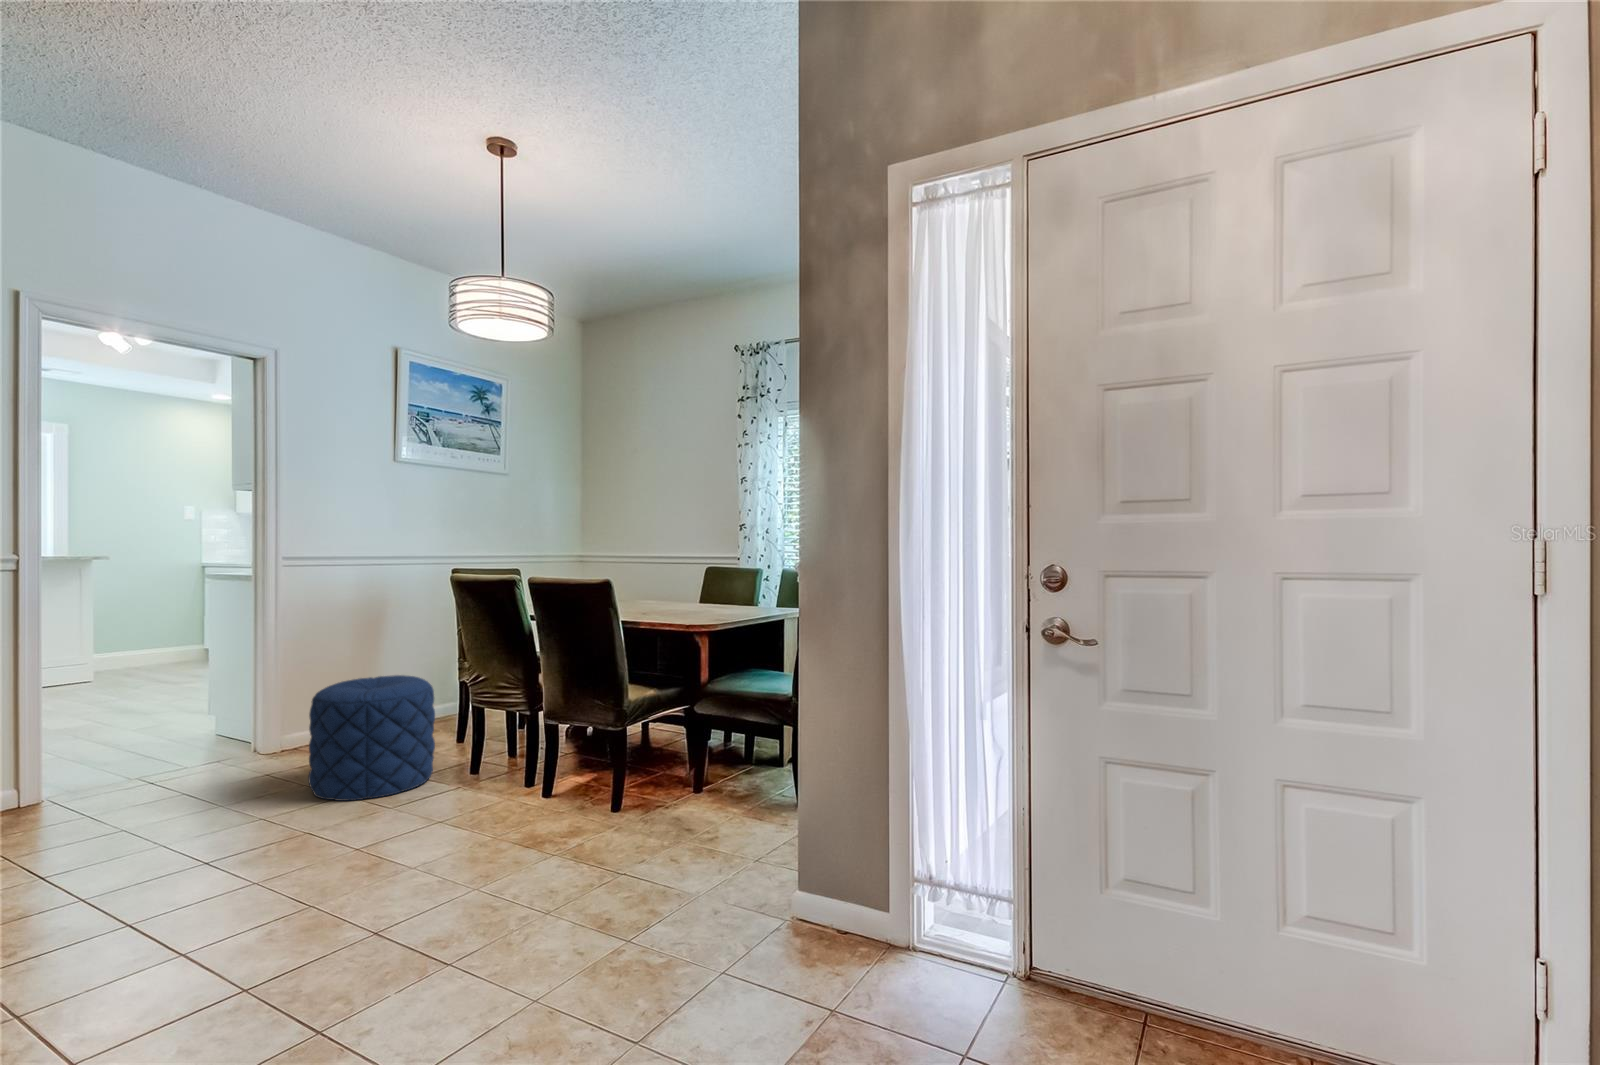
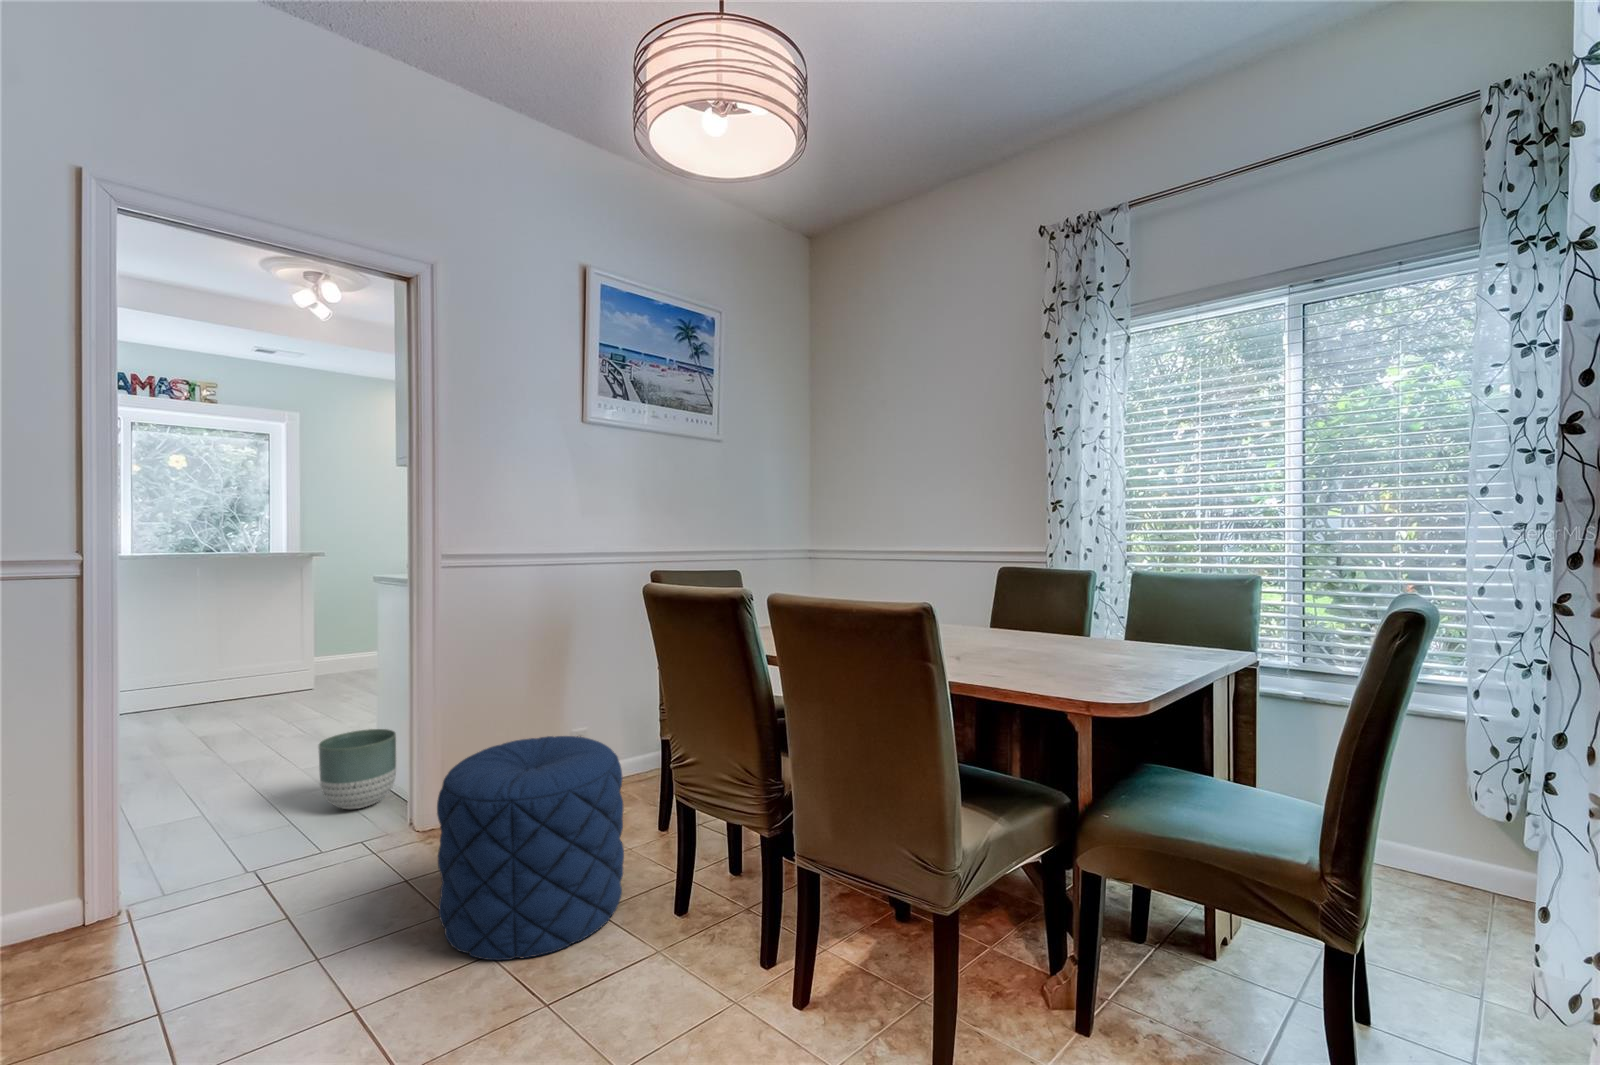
planter: none [170,696,235,754] -> present [318,729,396,809]

